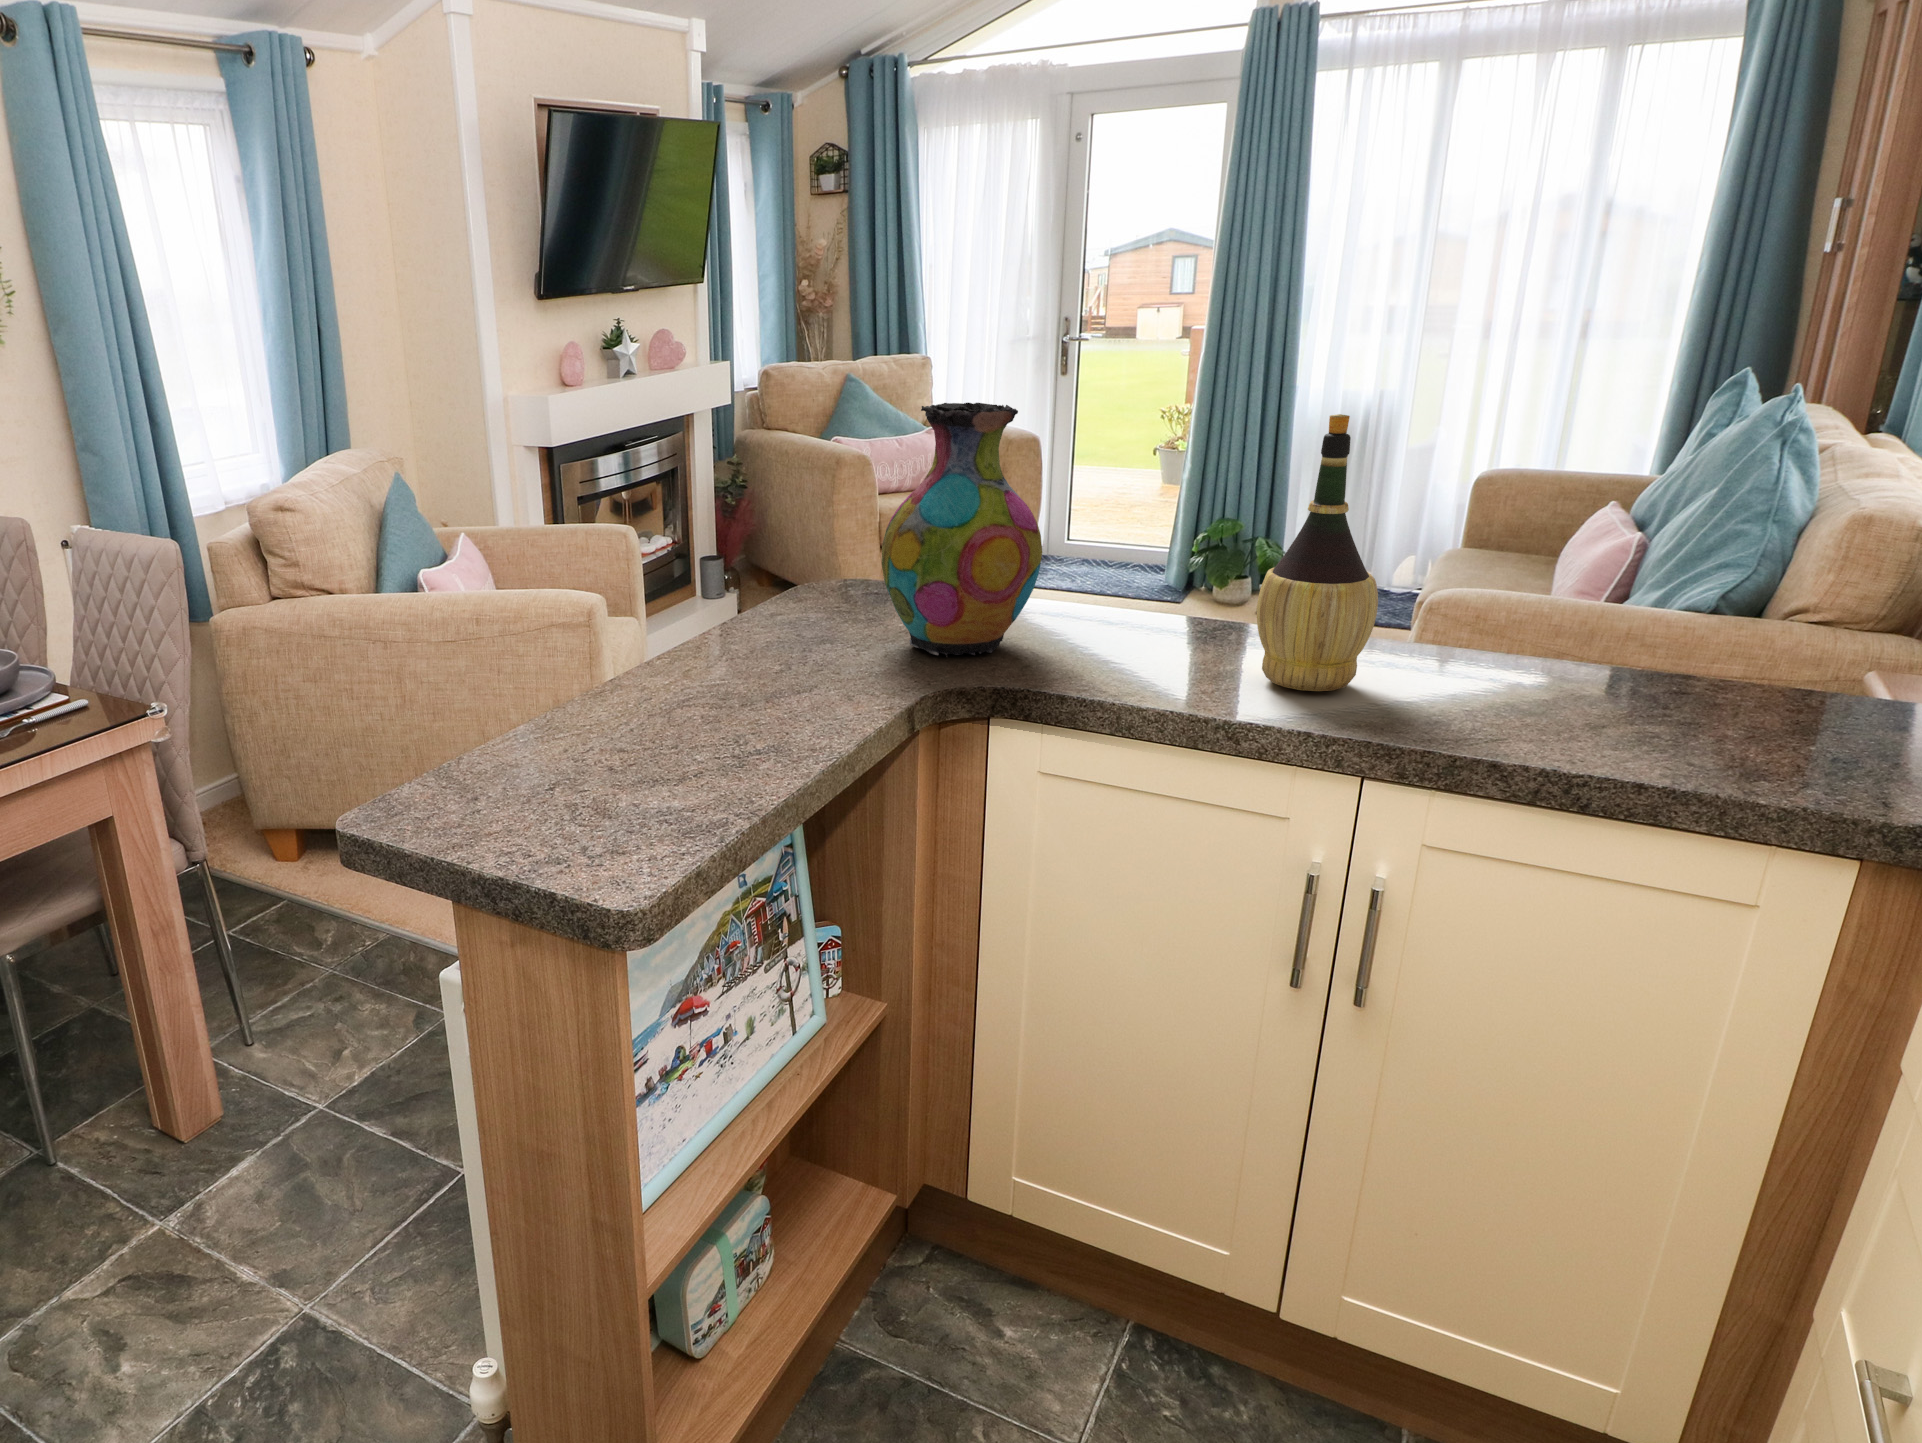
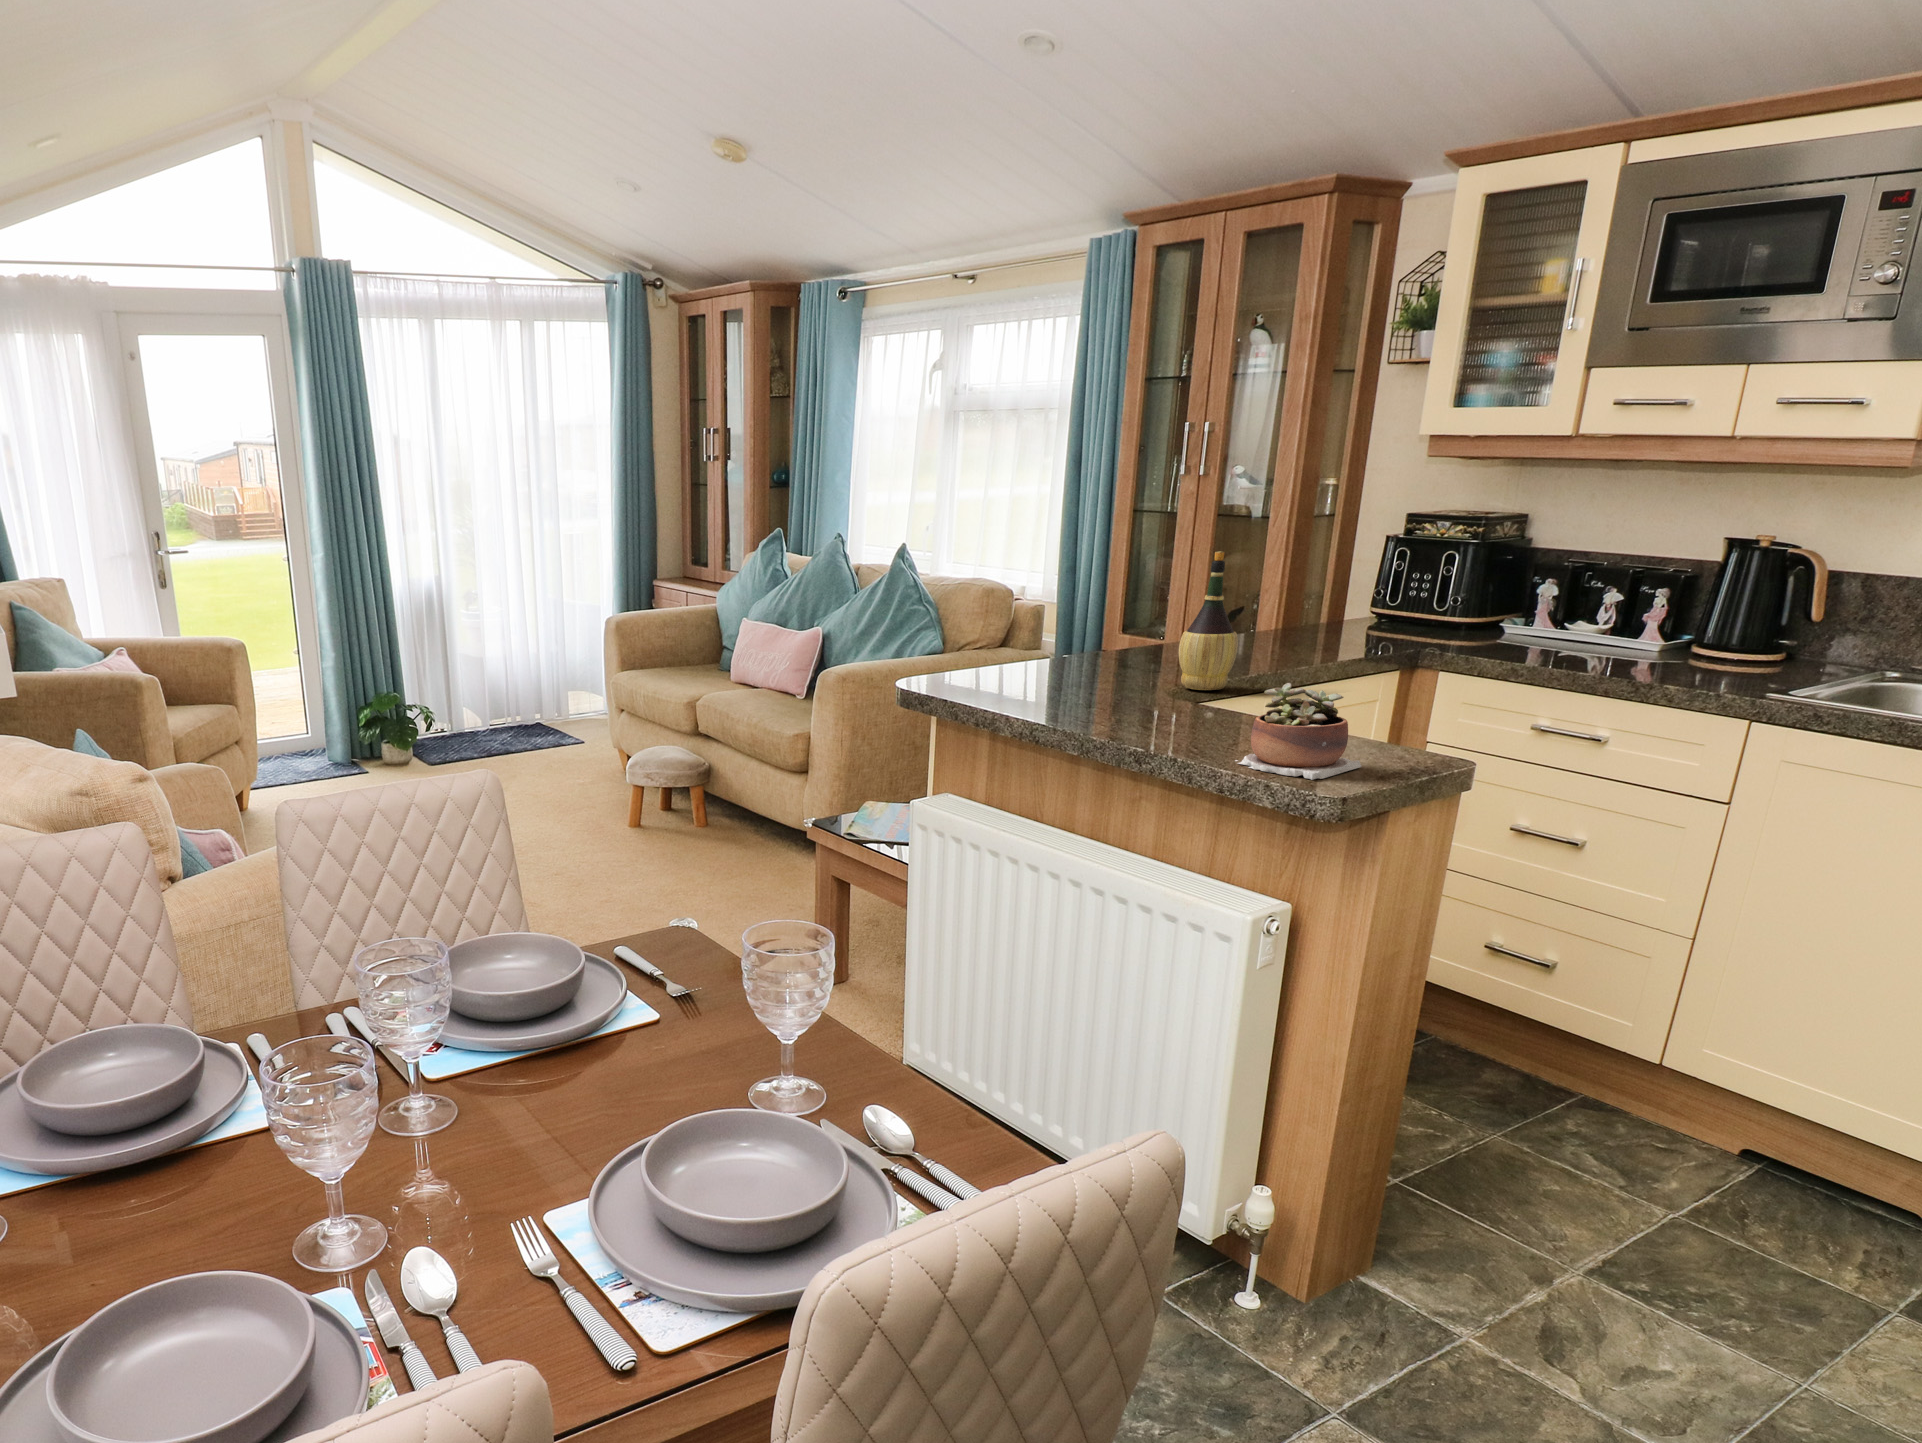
vase: present [882,403,1042,655] -> none [1043,561,1144,713]
succulent plant: none [548,640,750,813] -> present [1235,683,1361,780]

